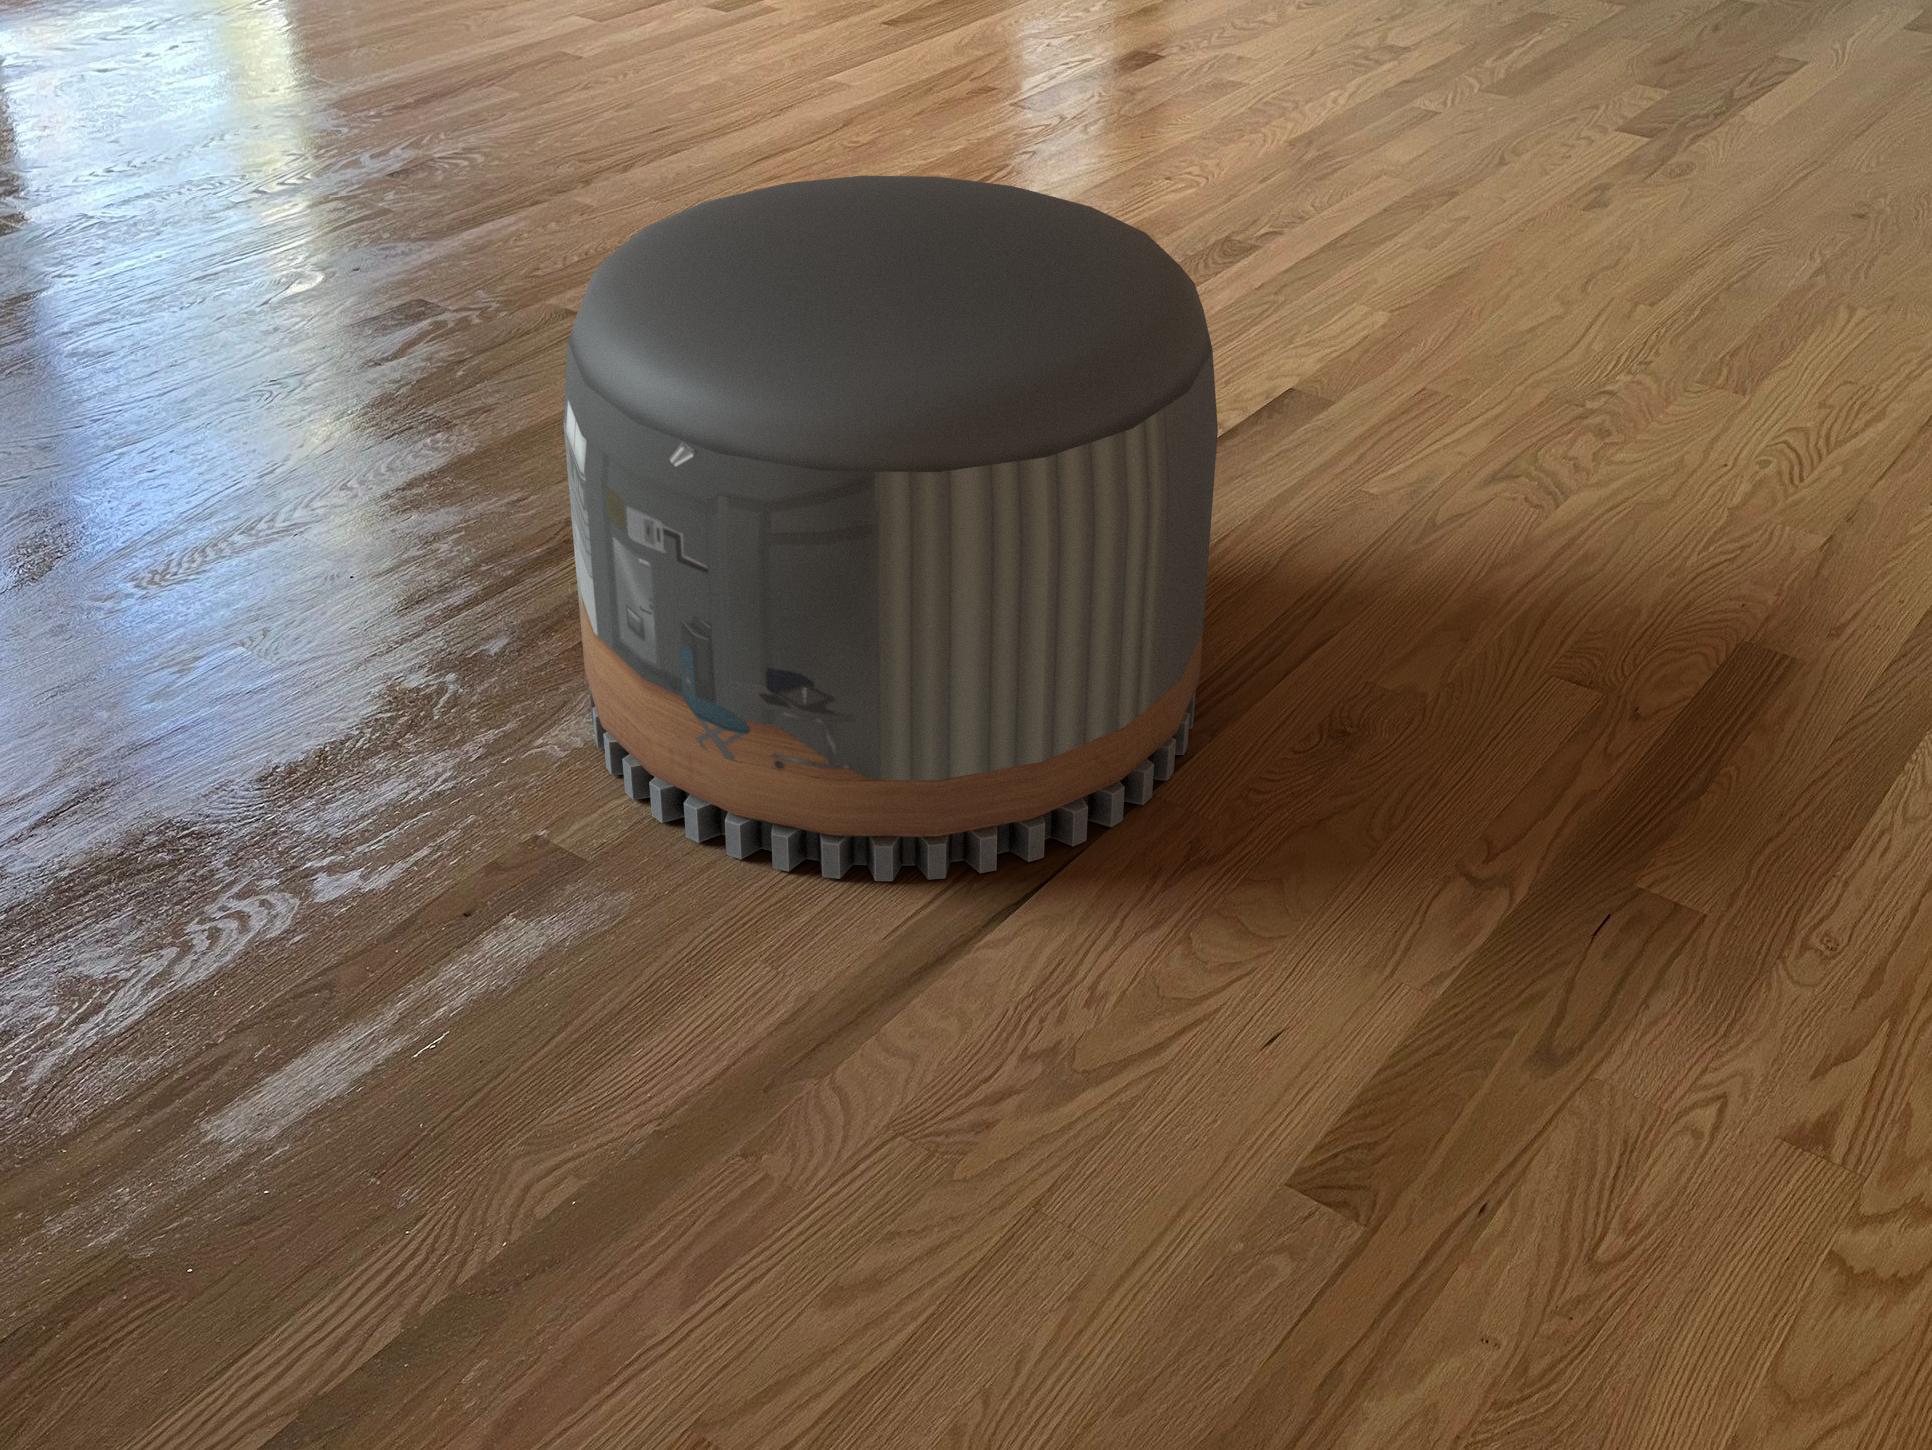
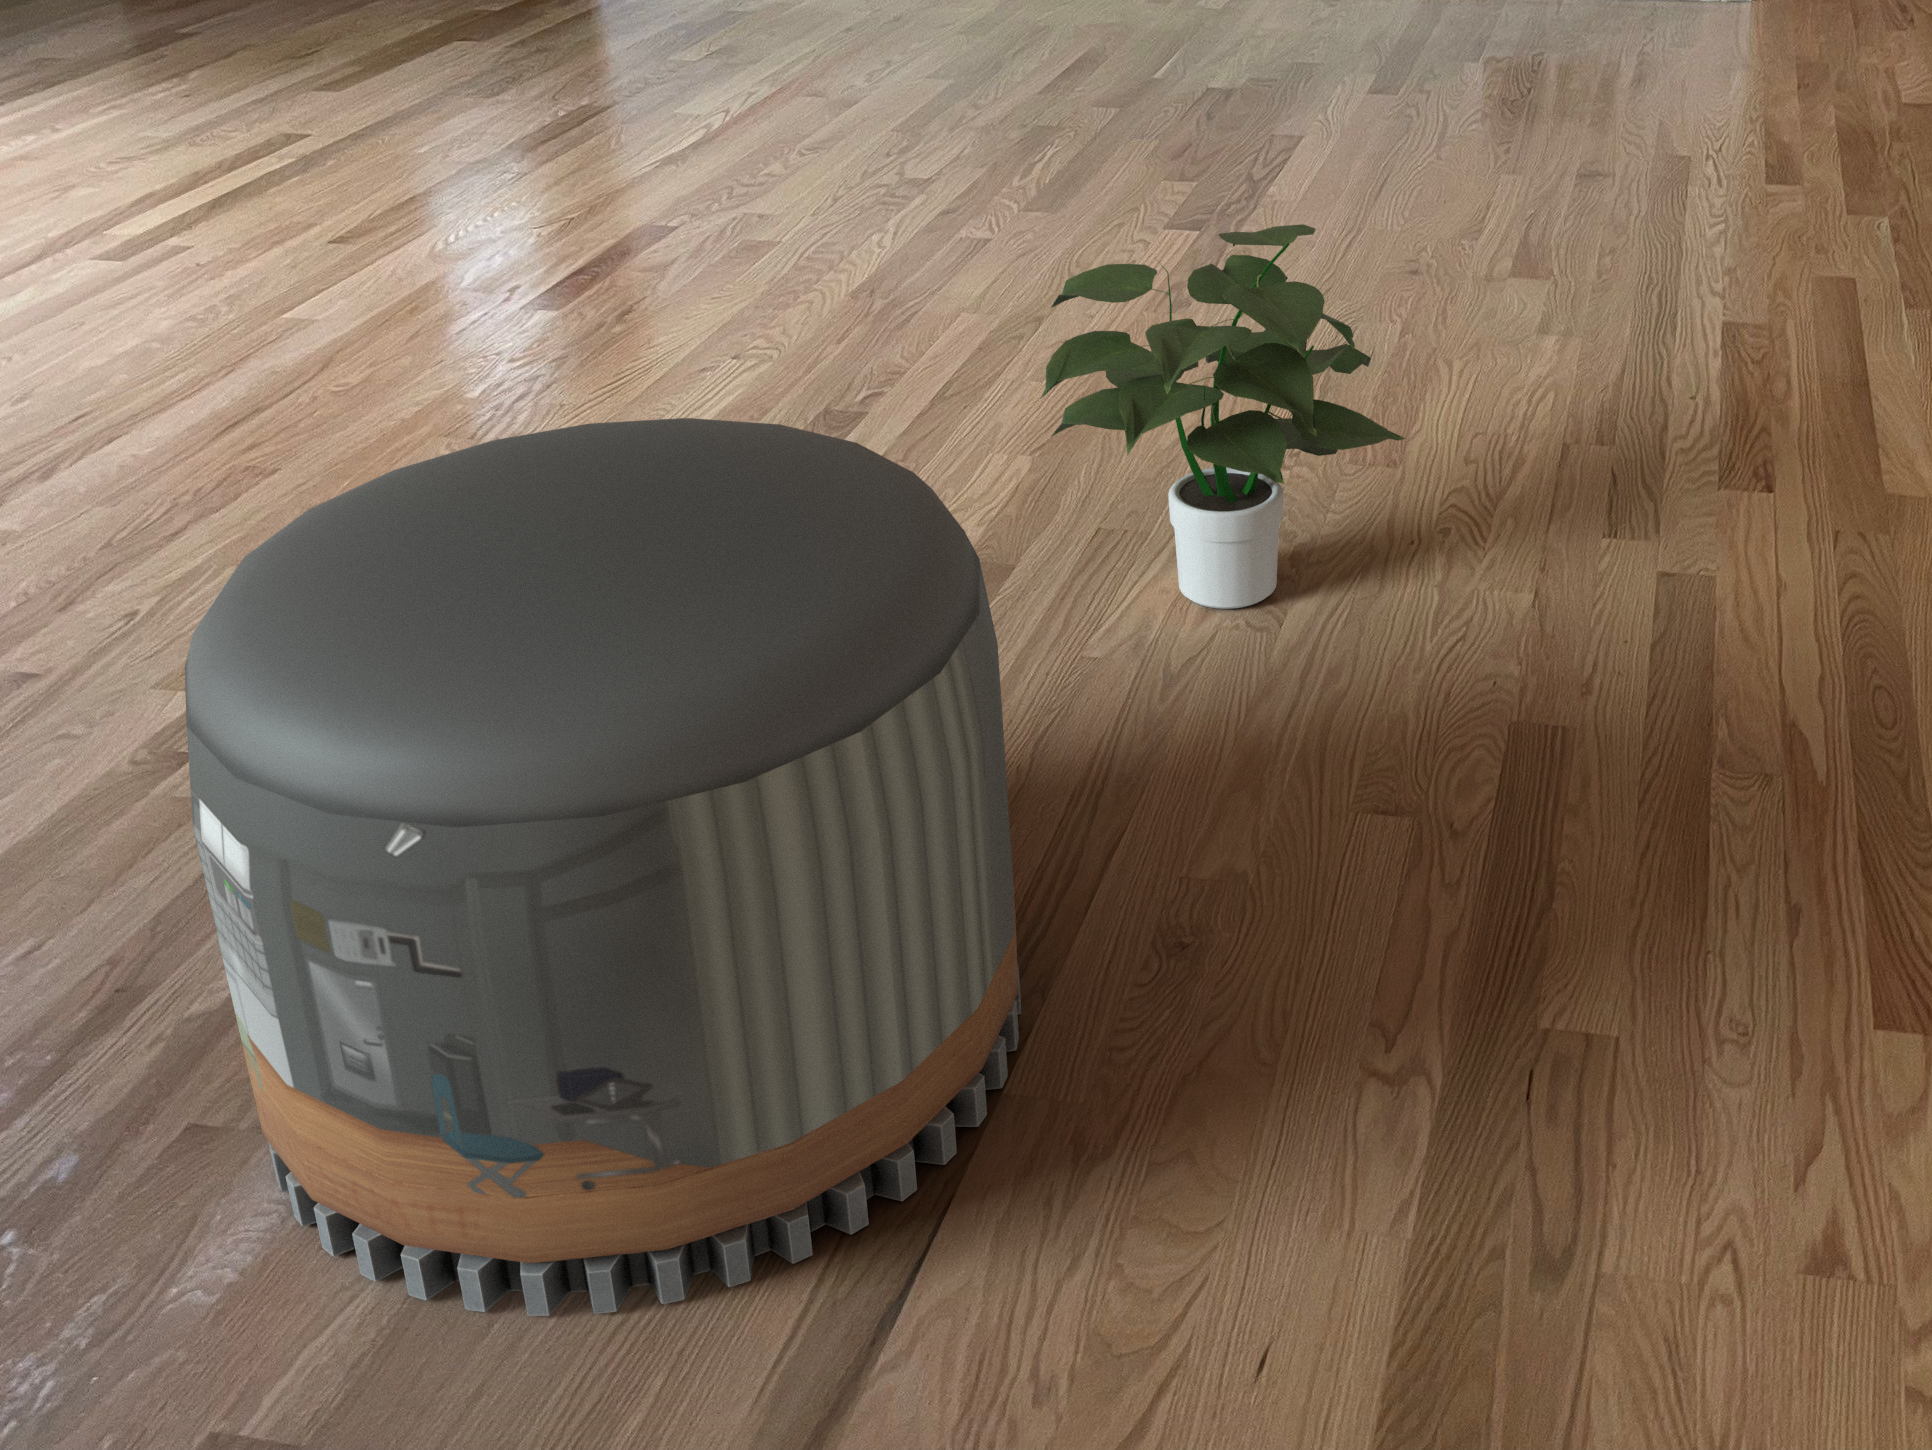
potted plant: none [1380,120,1731,482] -> present [1041,224,1405,609]

